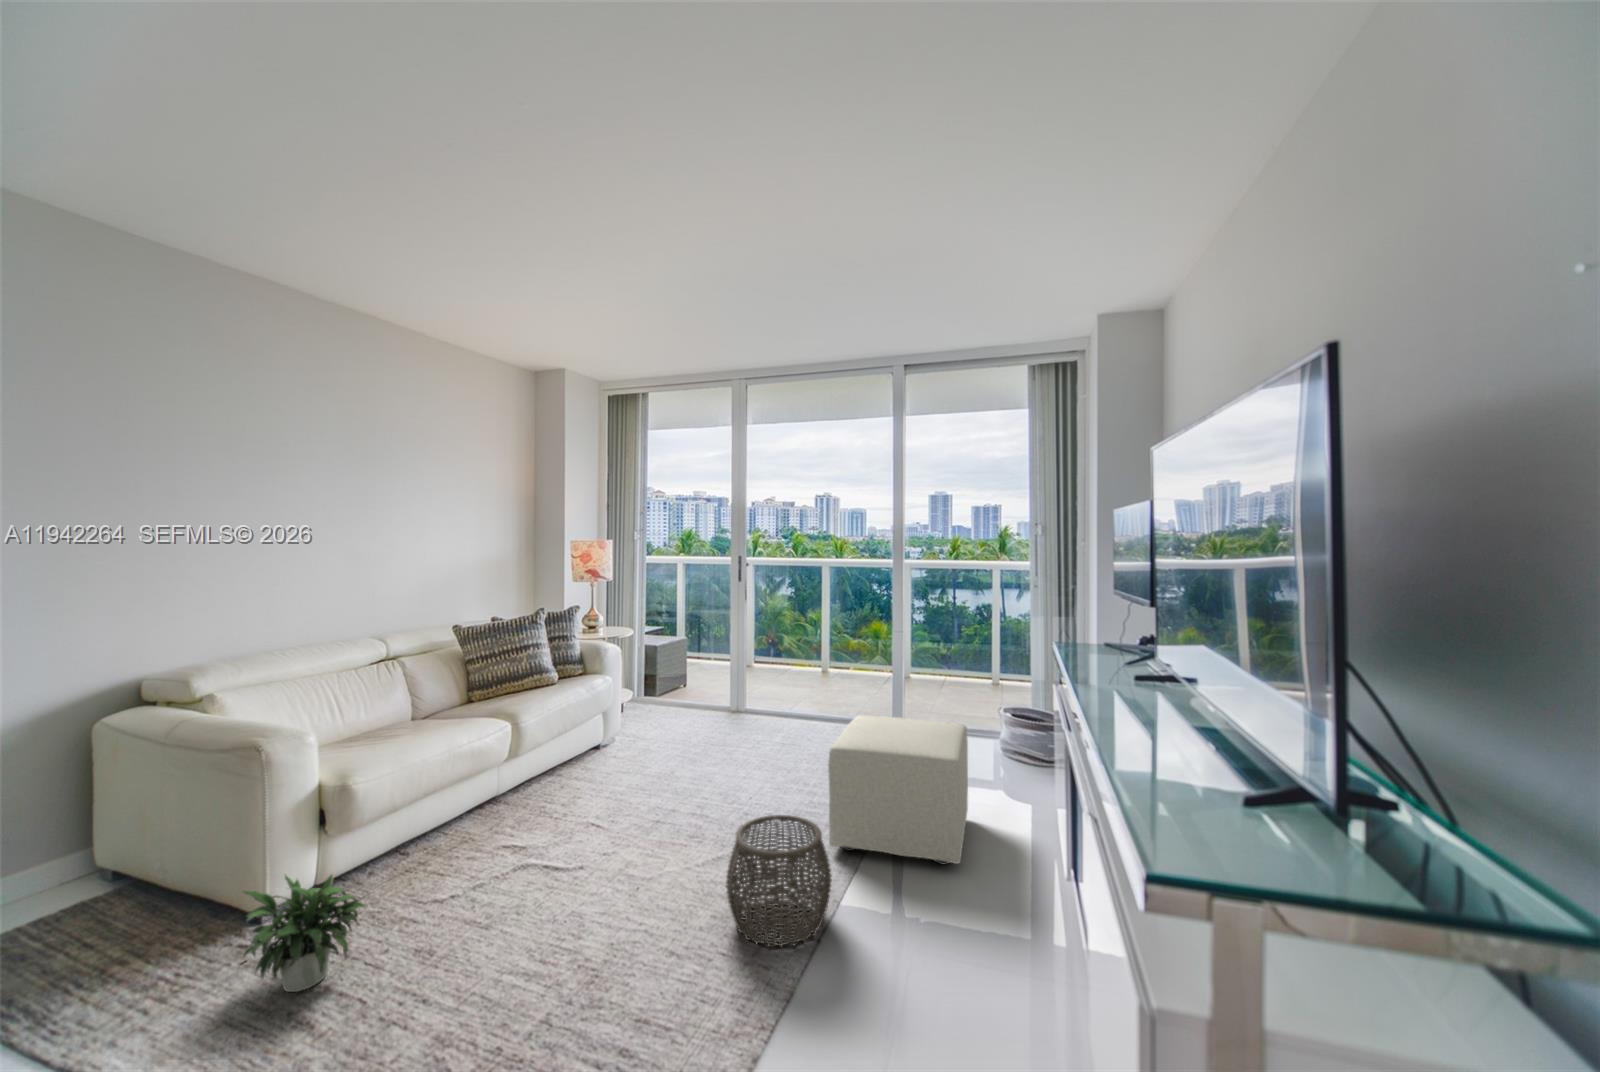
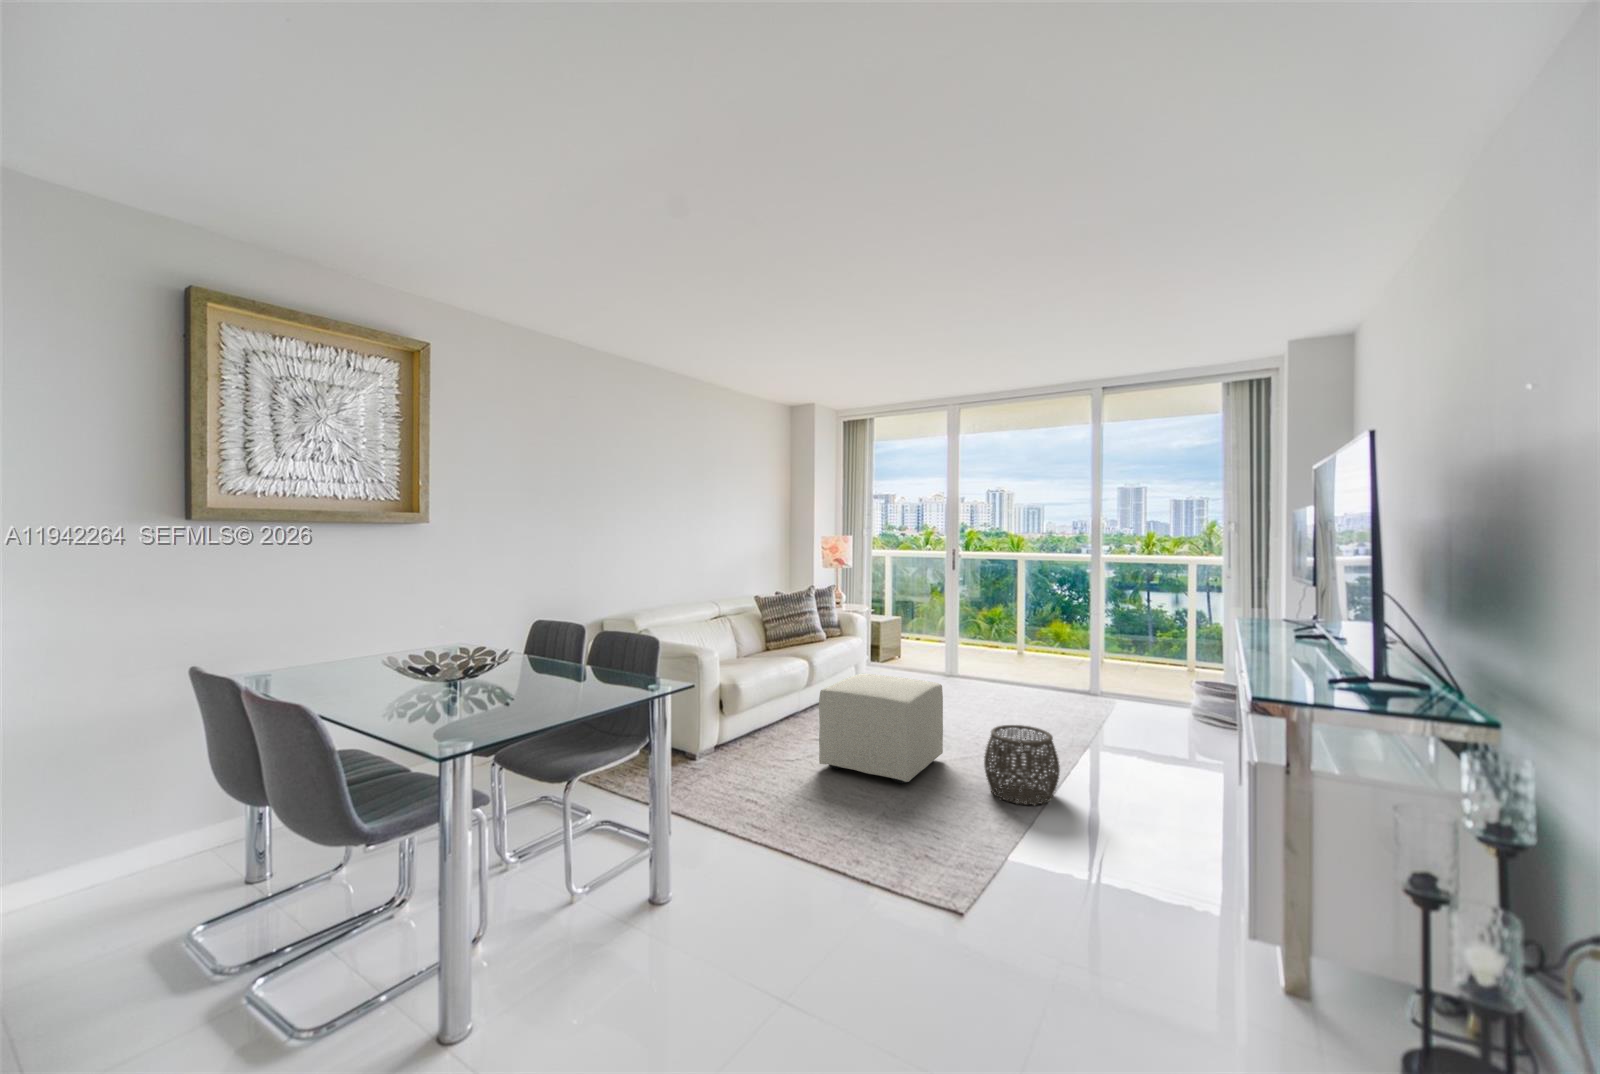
ottoman: present [828,715,968,865] -> present [819,673,943,783]
potted plant: present [243,874,366,992] -> none [697,727,768,792]

